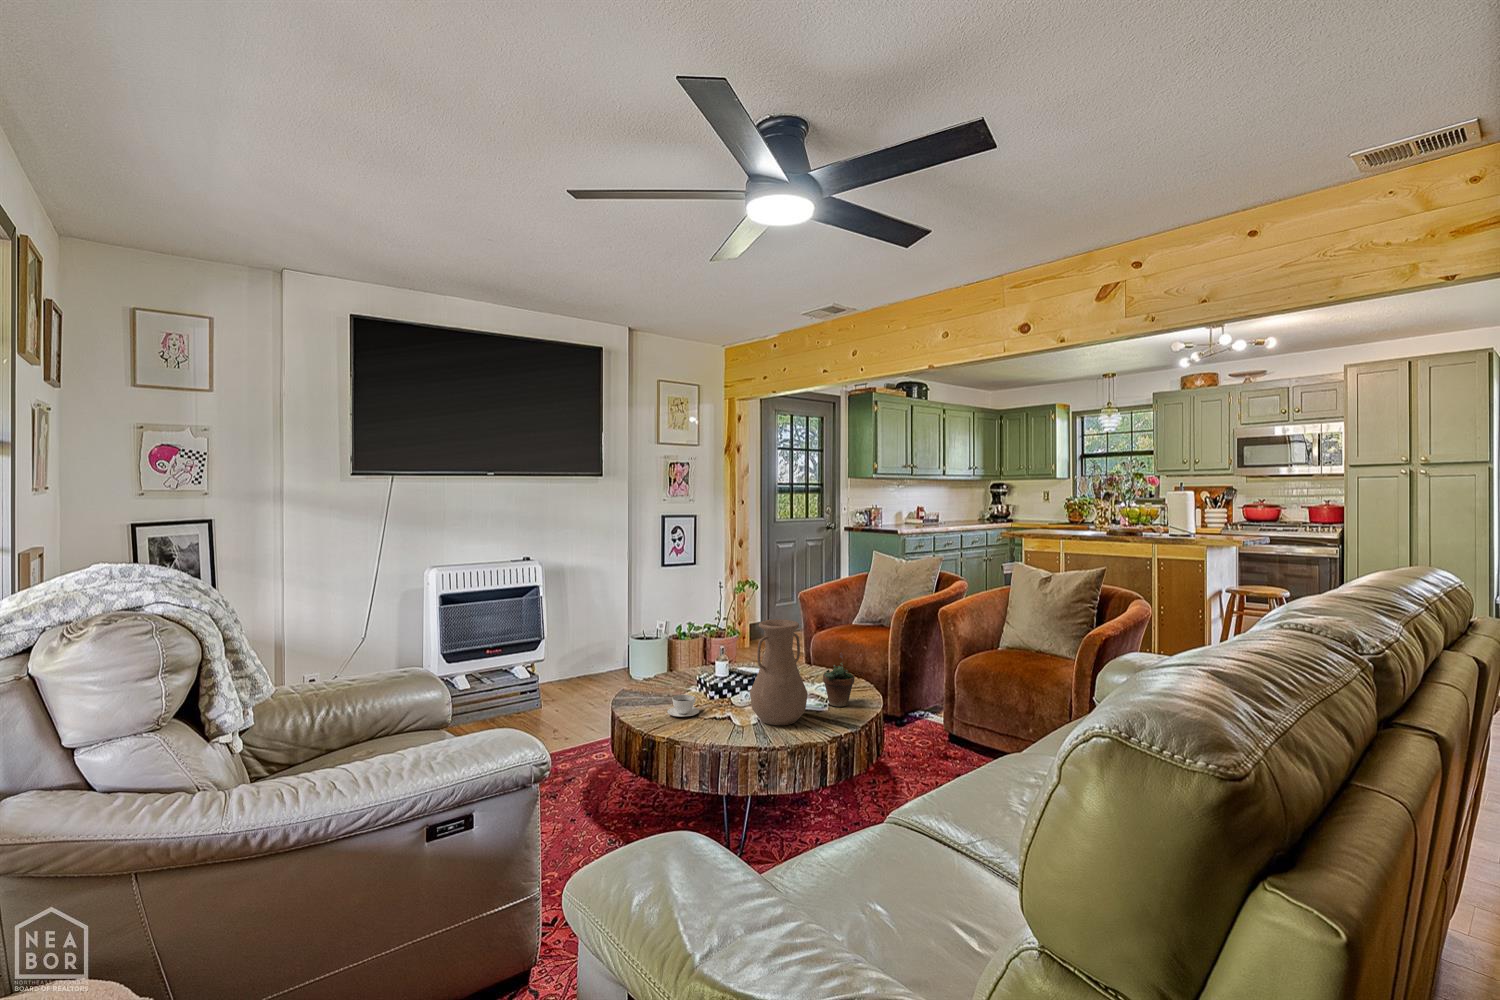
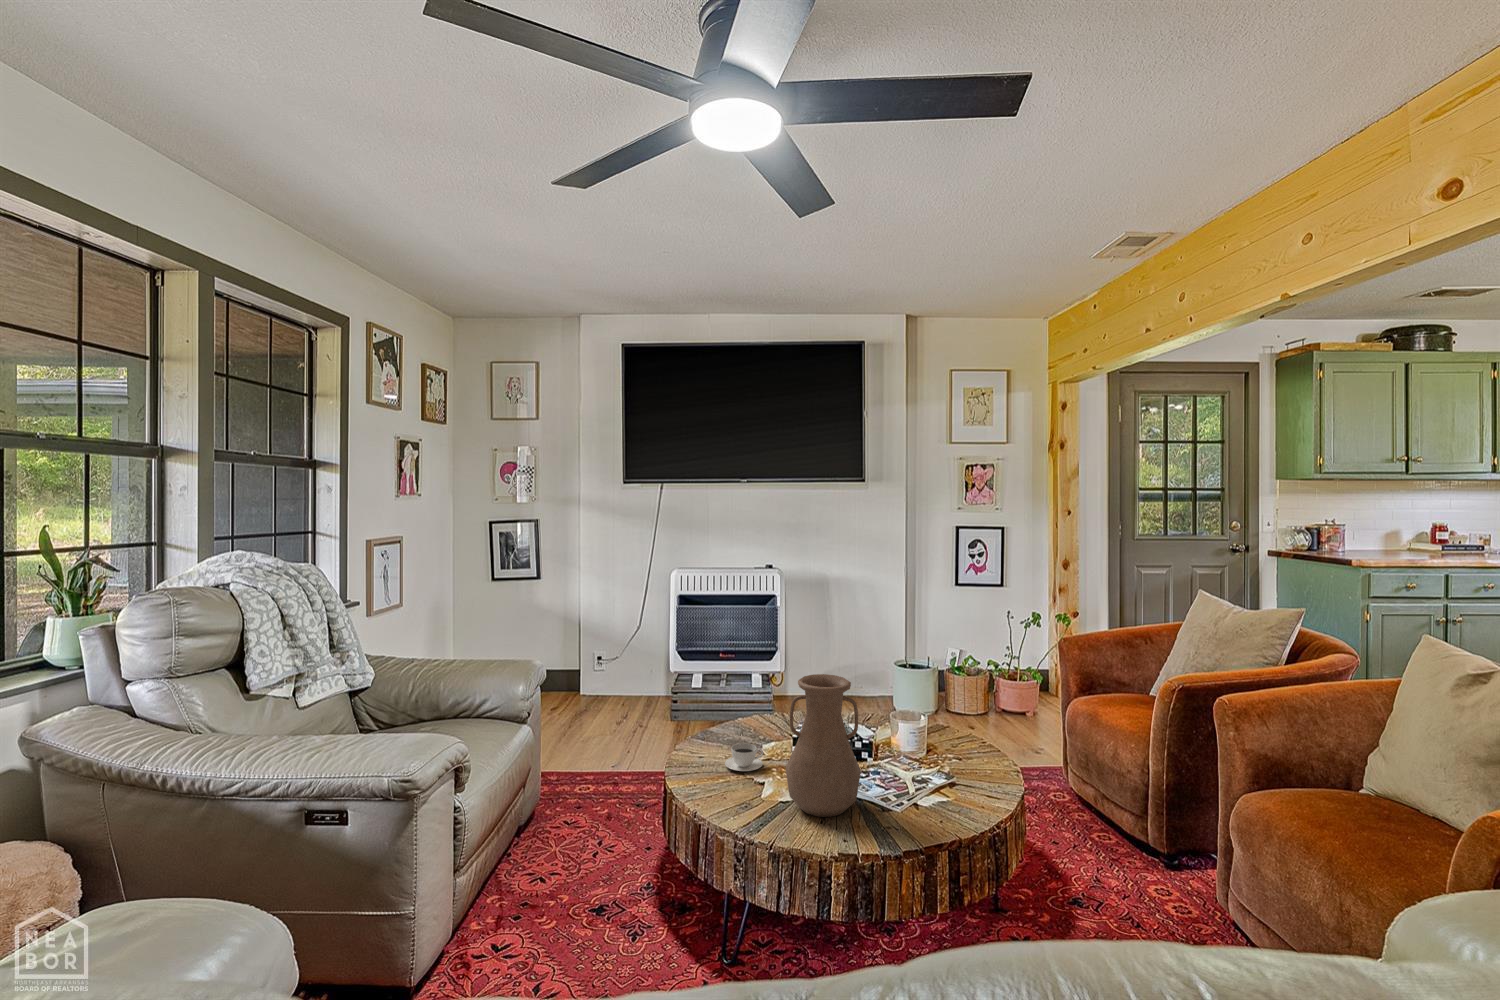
succulent plant: present [823,653,855,707] -> none [903,737,951,814]

